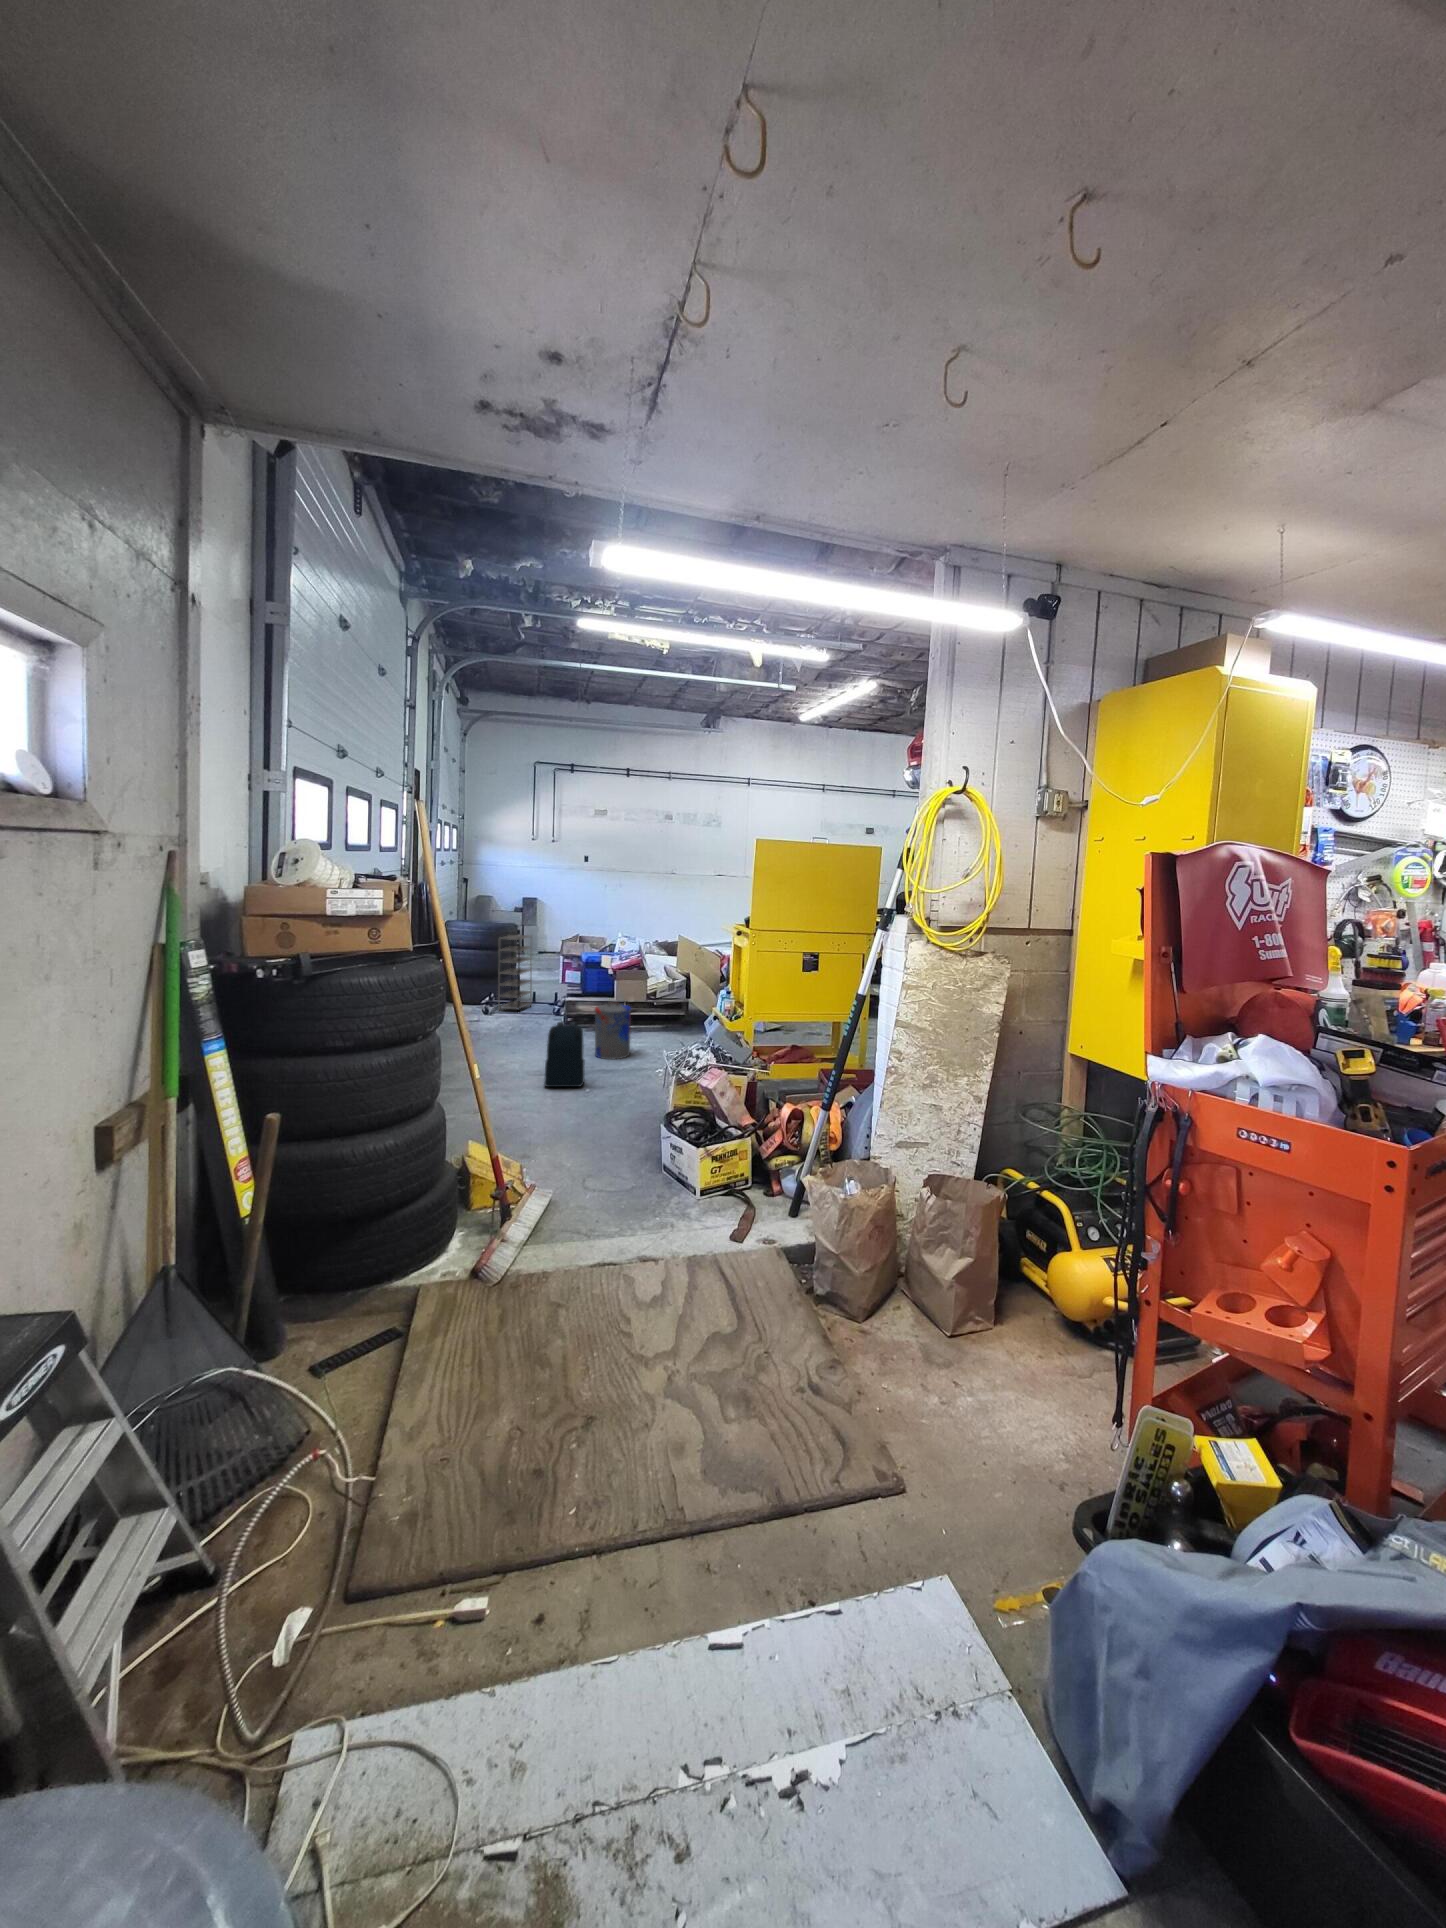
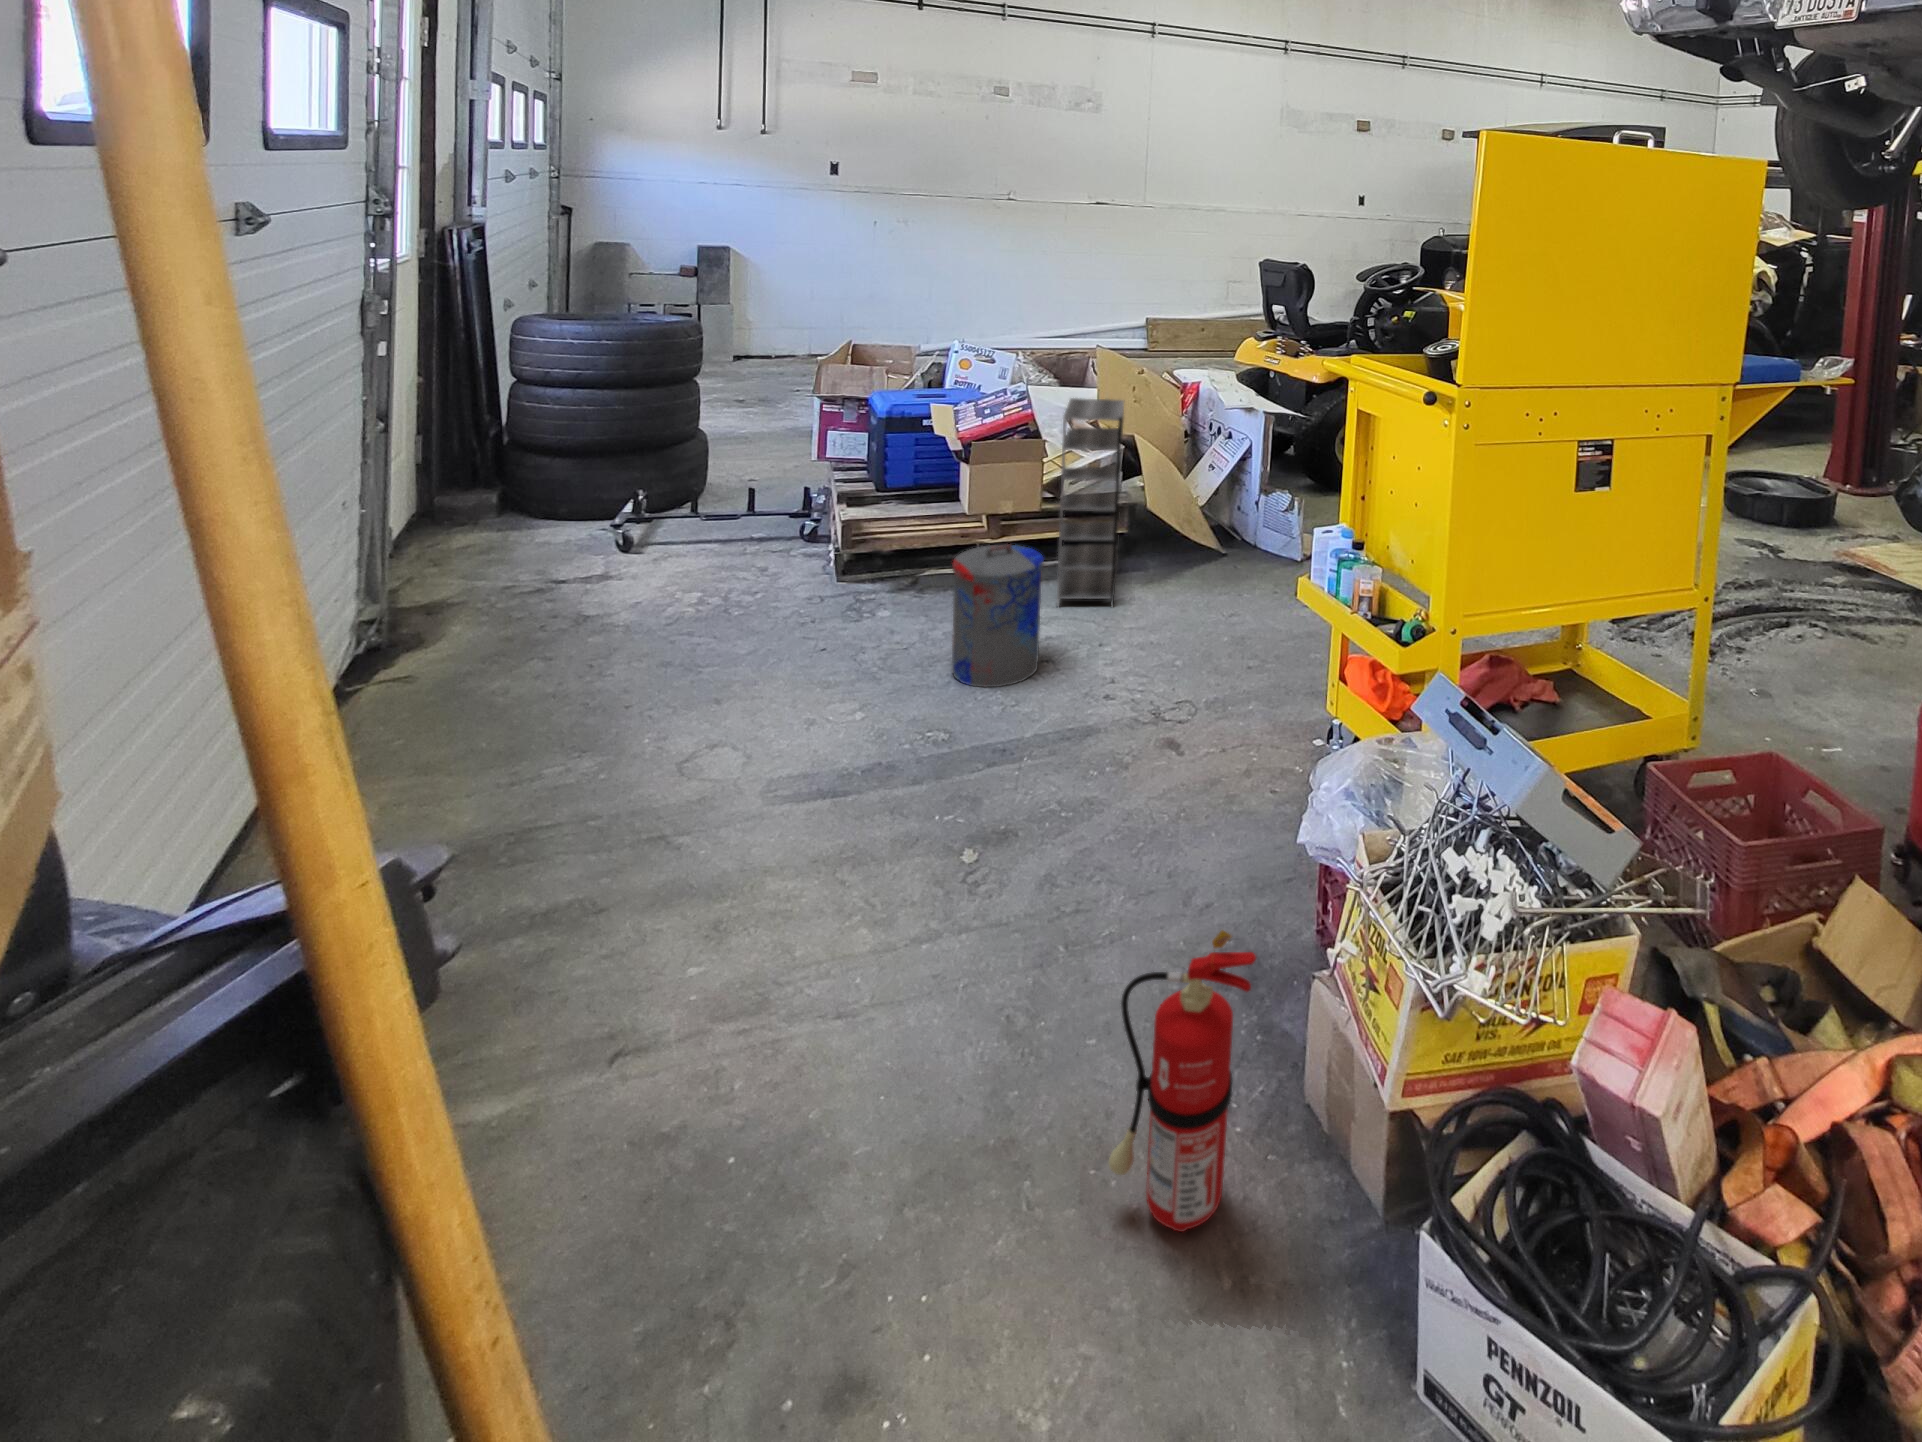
shelving unit: present [498,935,532,1010] -> present [1056,398,1124,607]
backpack: present [544,1022,584,1087] -> none [856,644,967,840]
fire extinguisher: none [590,1064,629,1157] -> present [1109,931,1256,1232]

